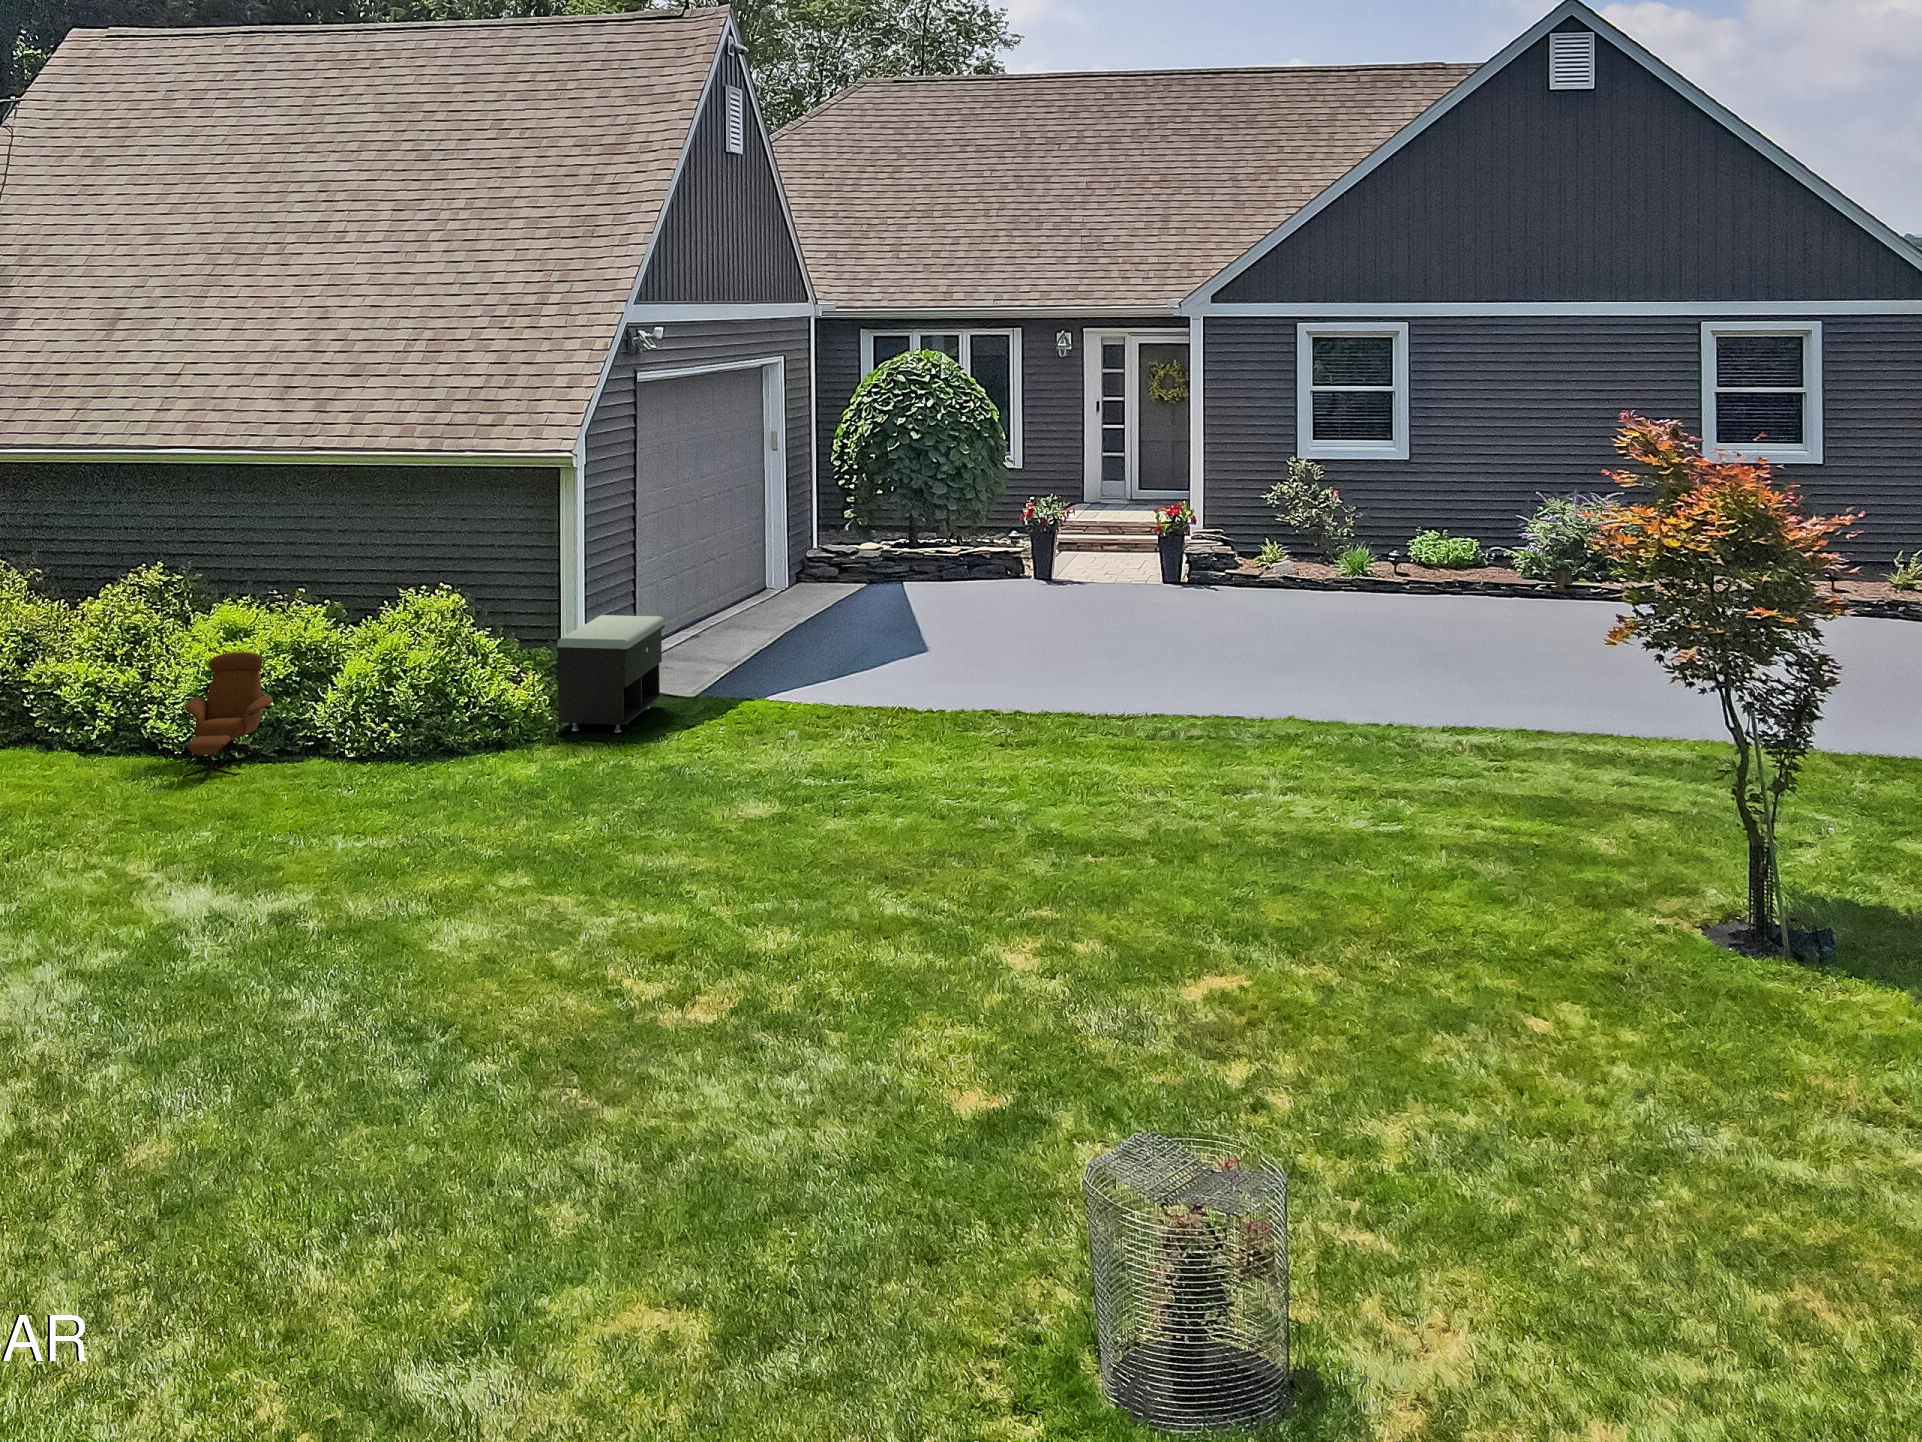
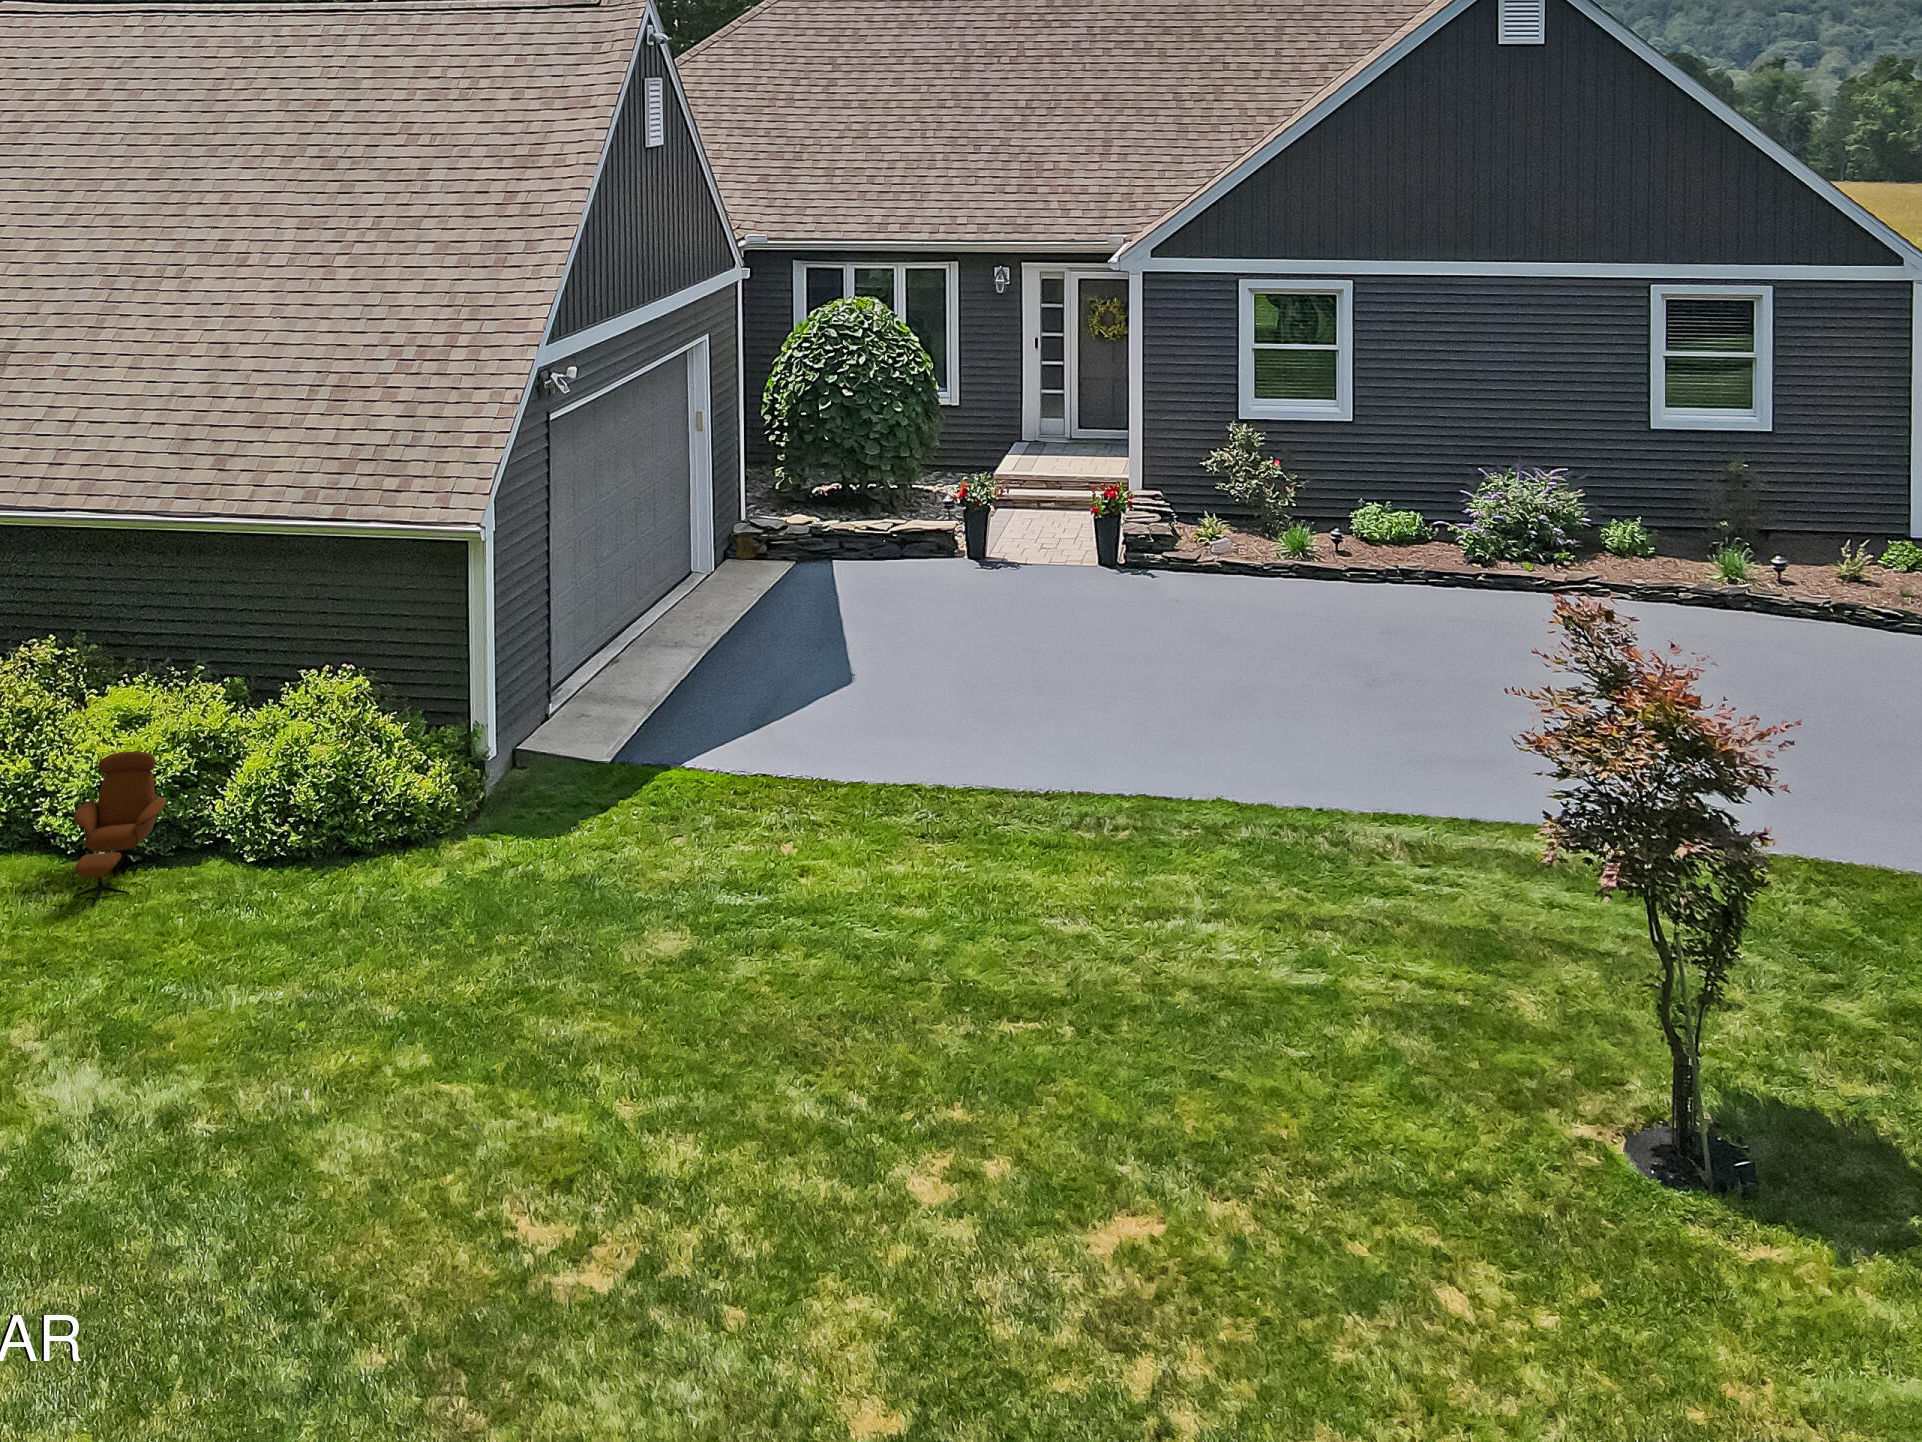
watering can: present [1530,562,1582,593] -> present [730,531,773,559]
storage bench: present [557,615,665,732] -> none [462,681,577,817]

